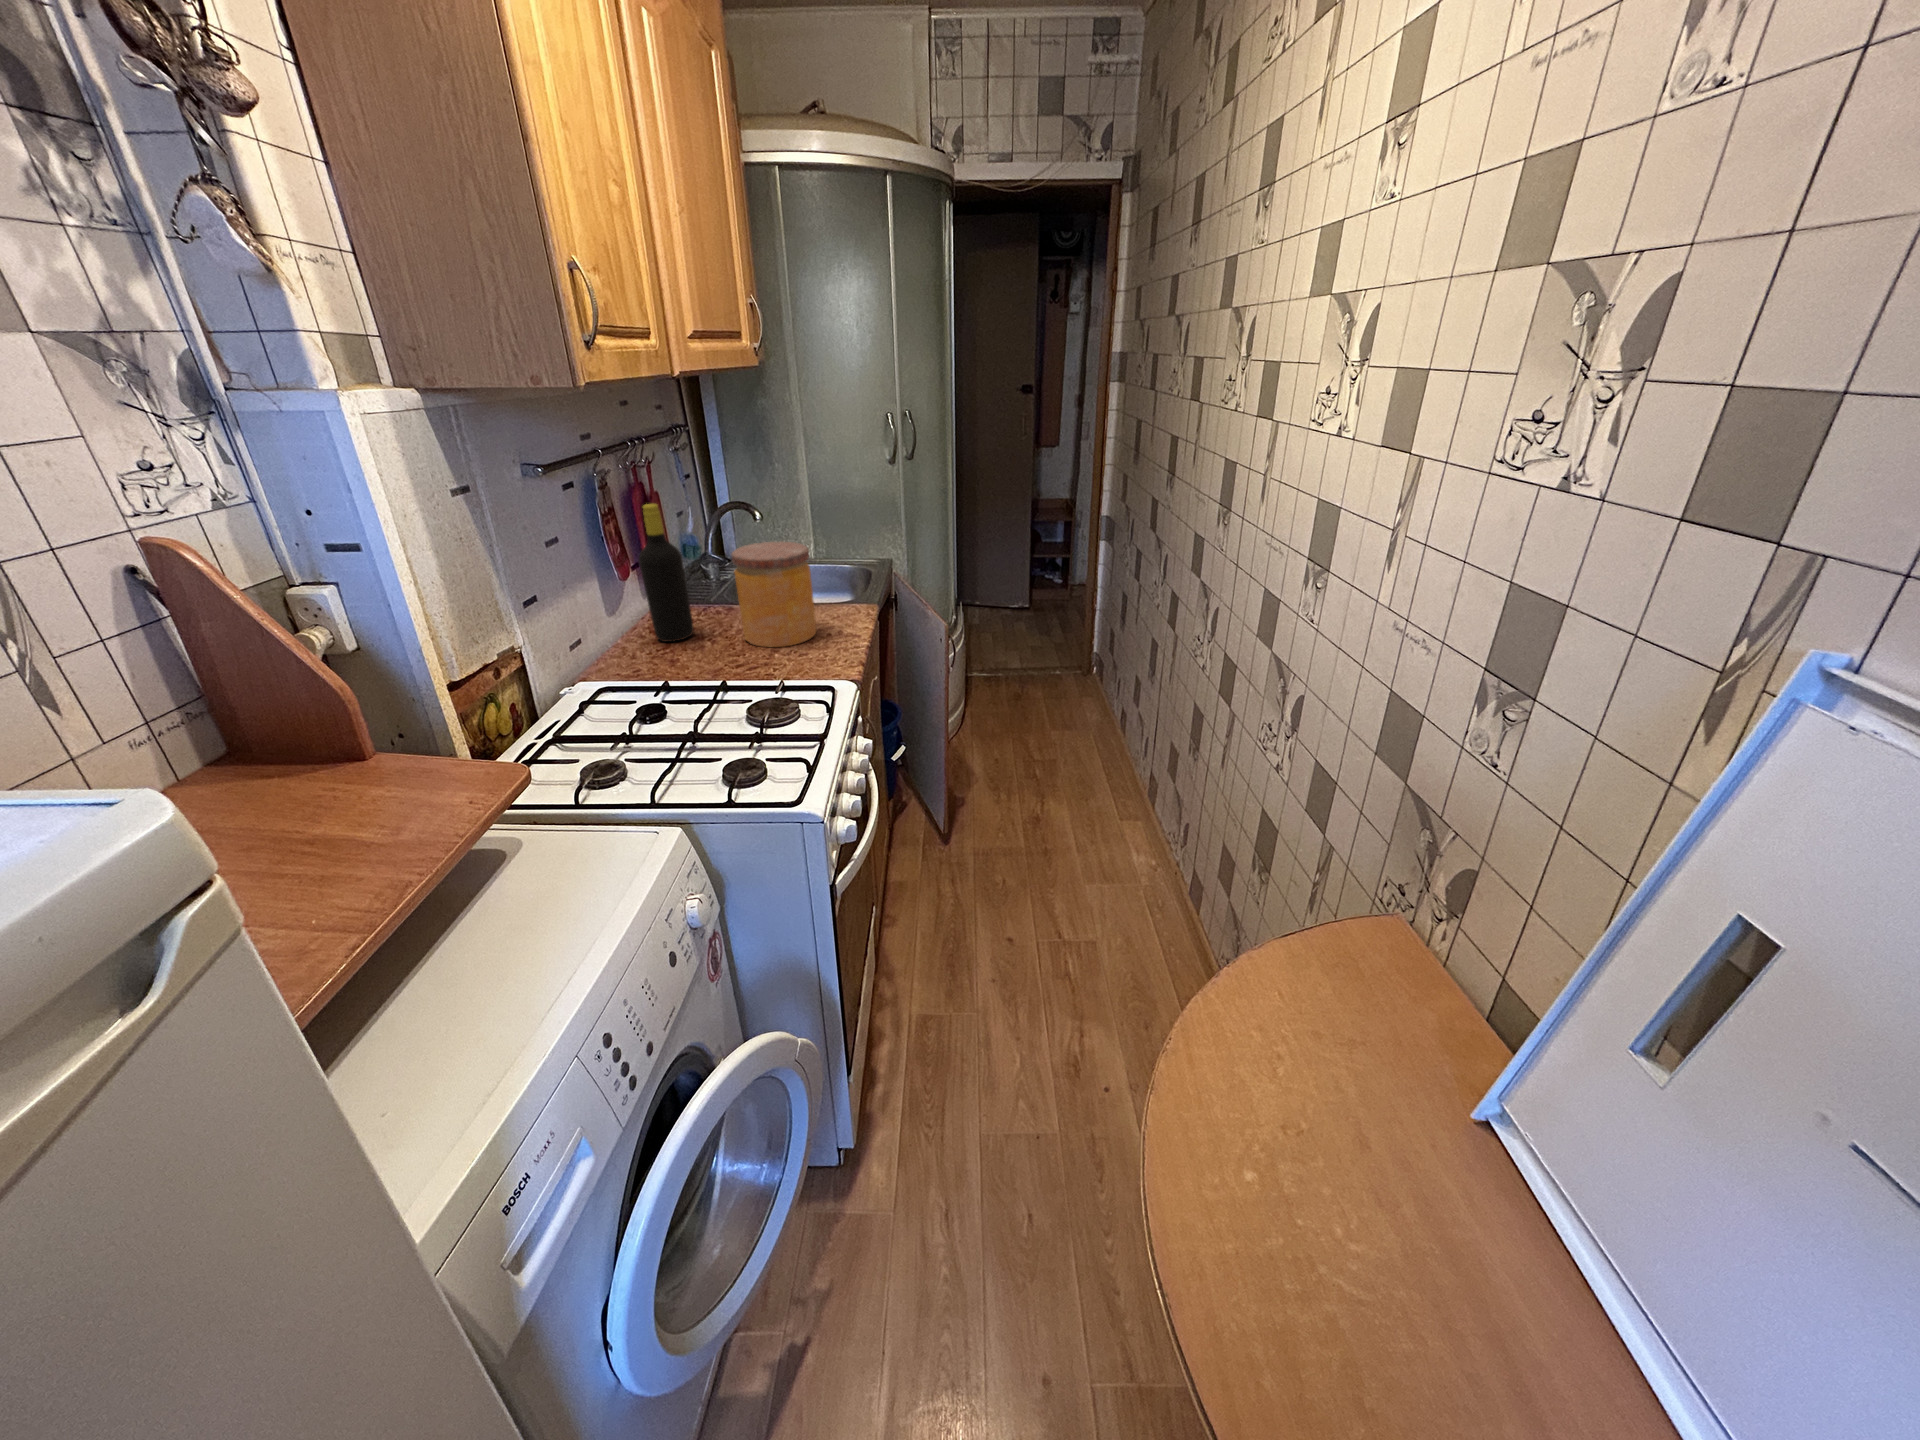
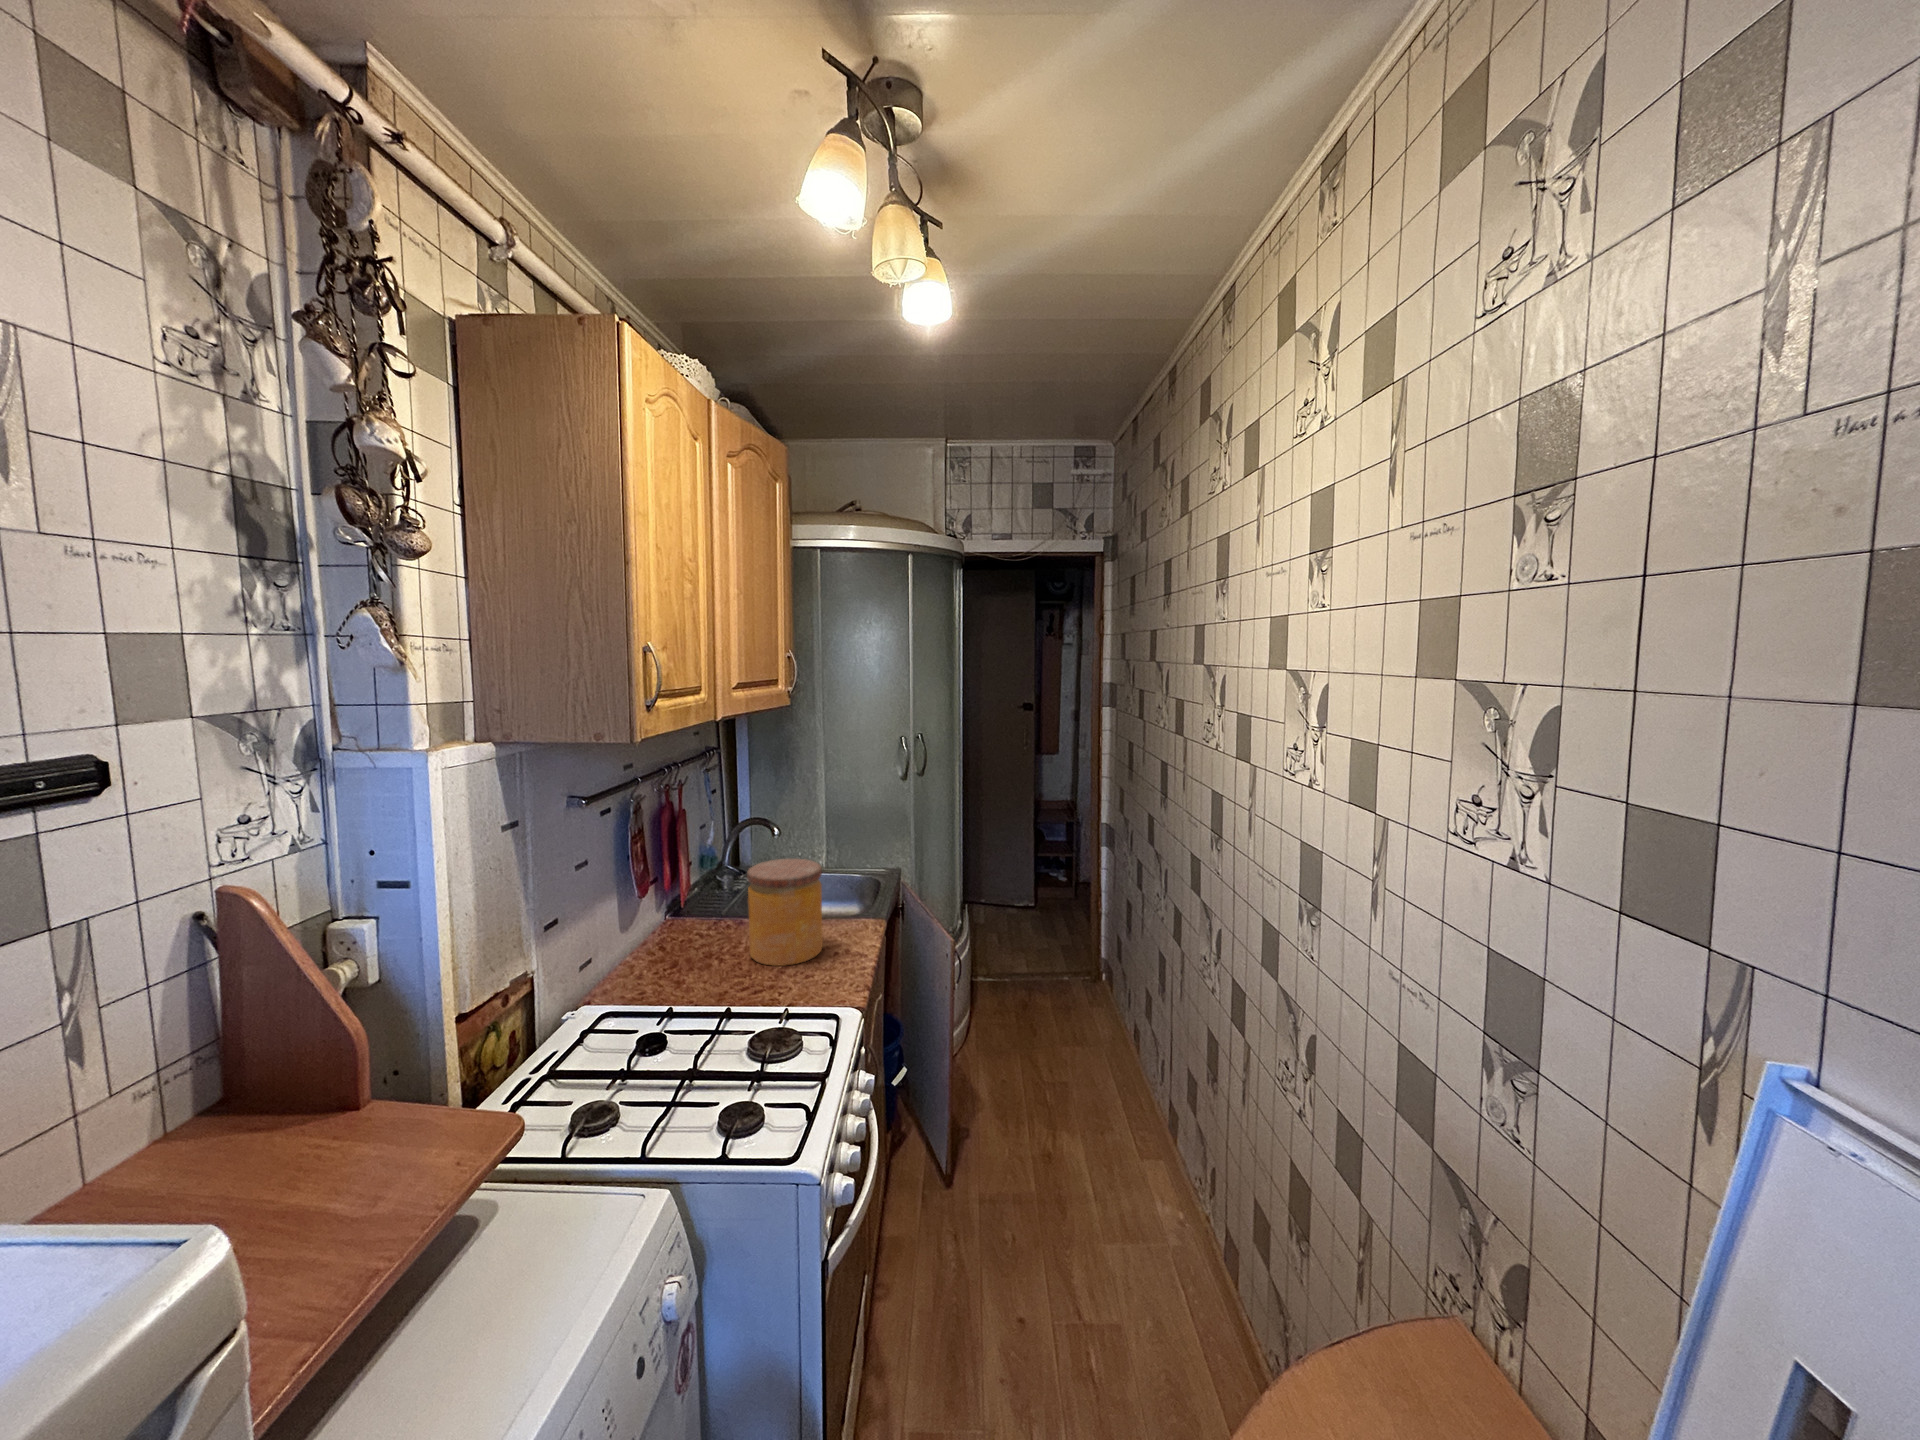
bottle: present [639,504,694,642] -> none [658,824,701,958]

